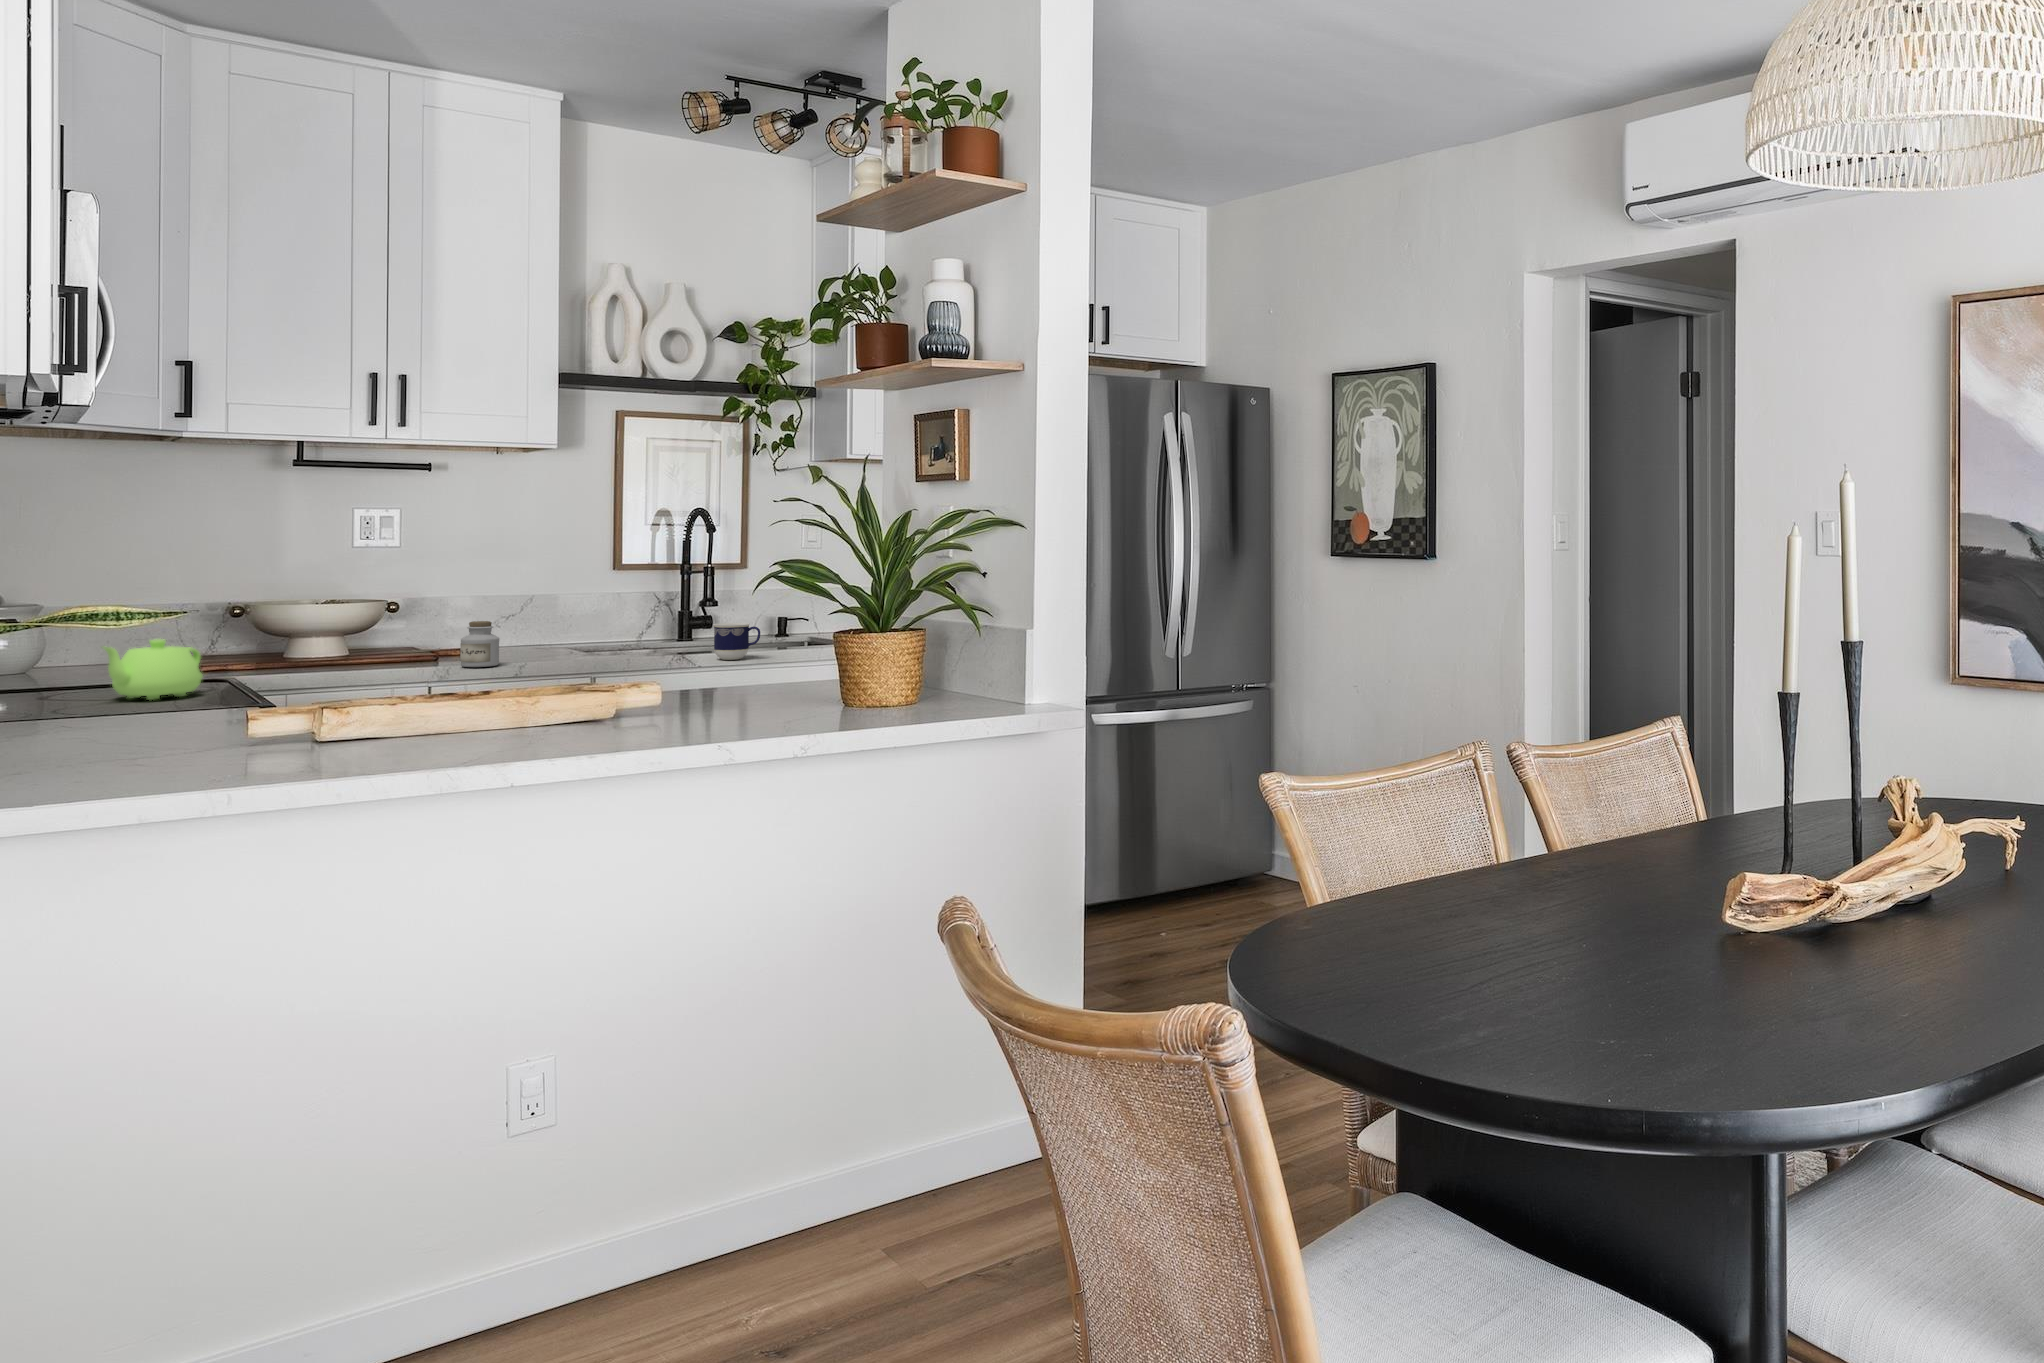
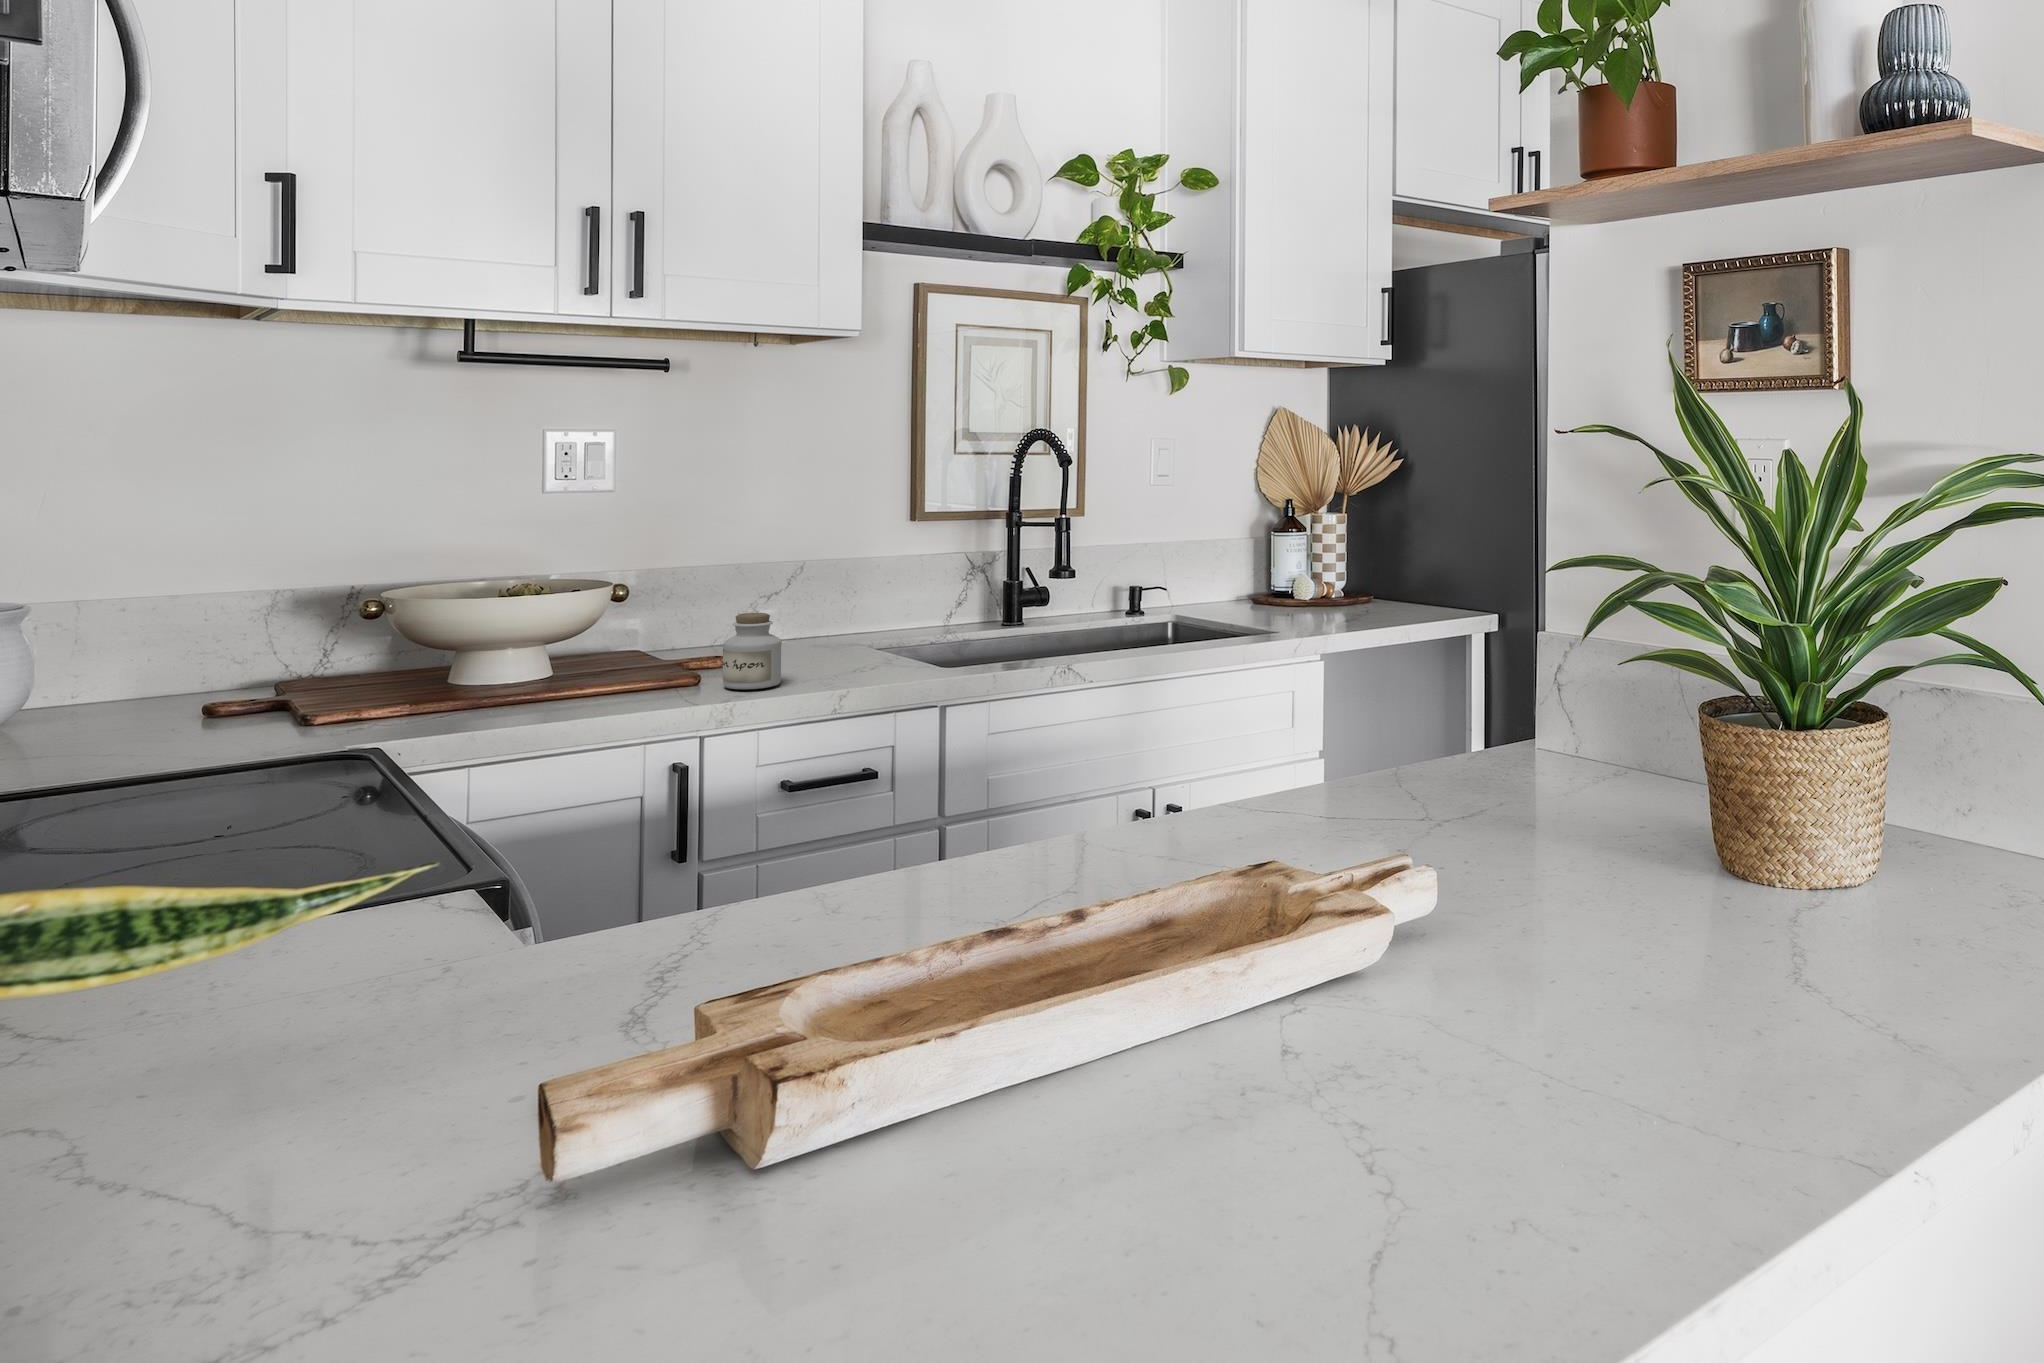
cup: present [713,623,760,660] -> none [1091,606,1160,666]
teapot: present [104,639,202,700] -> none [126,677,316,794]

